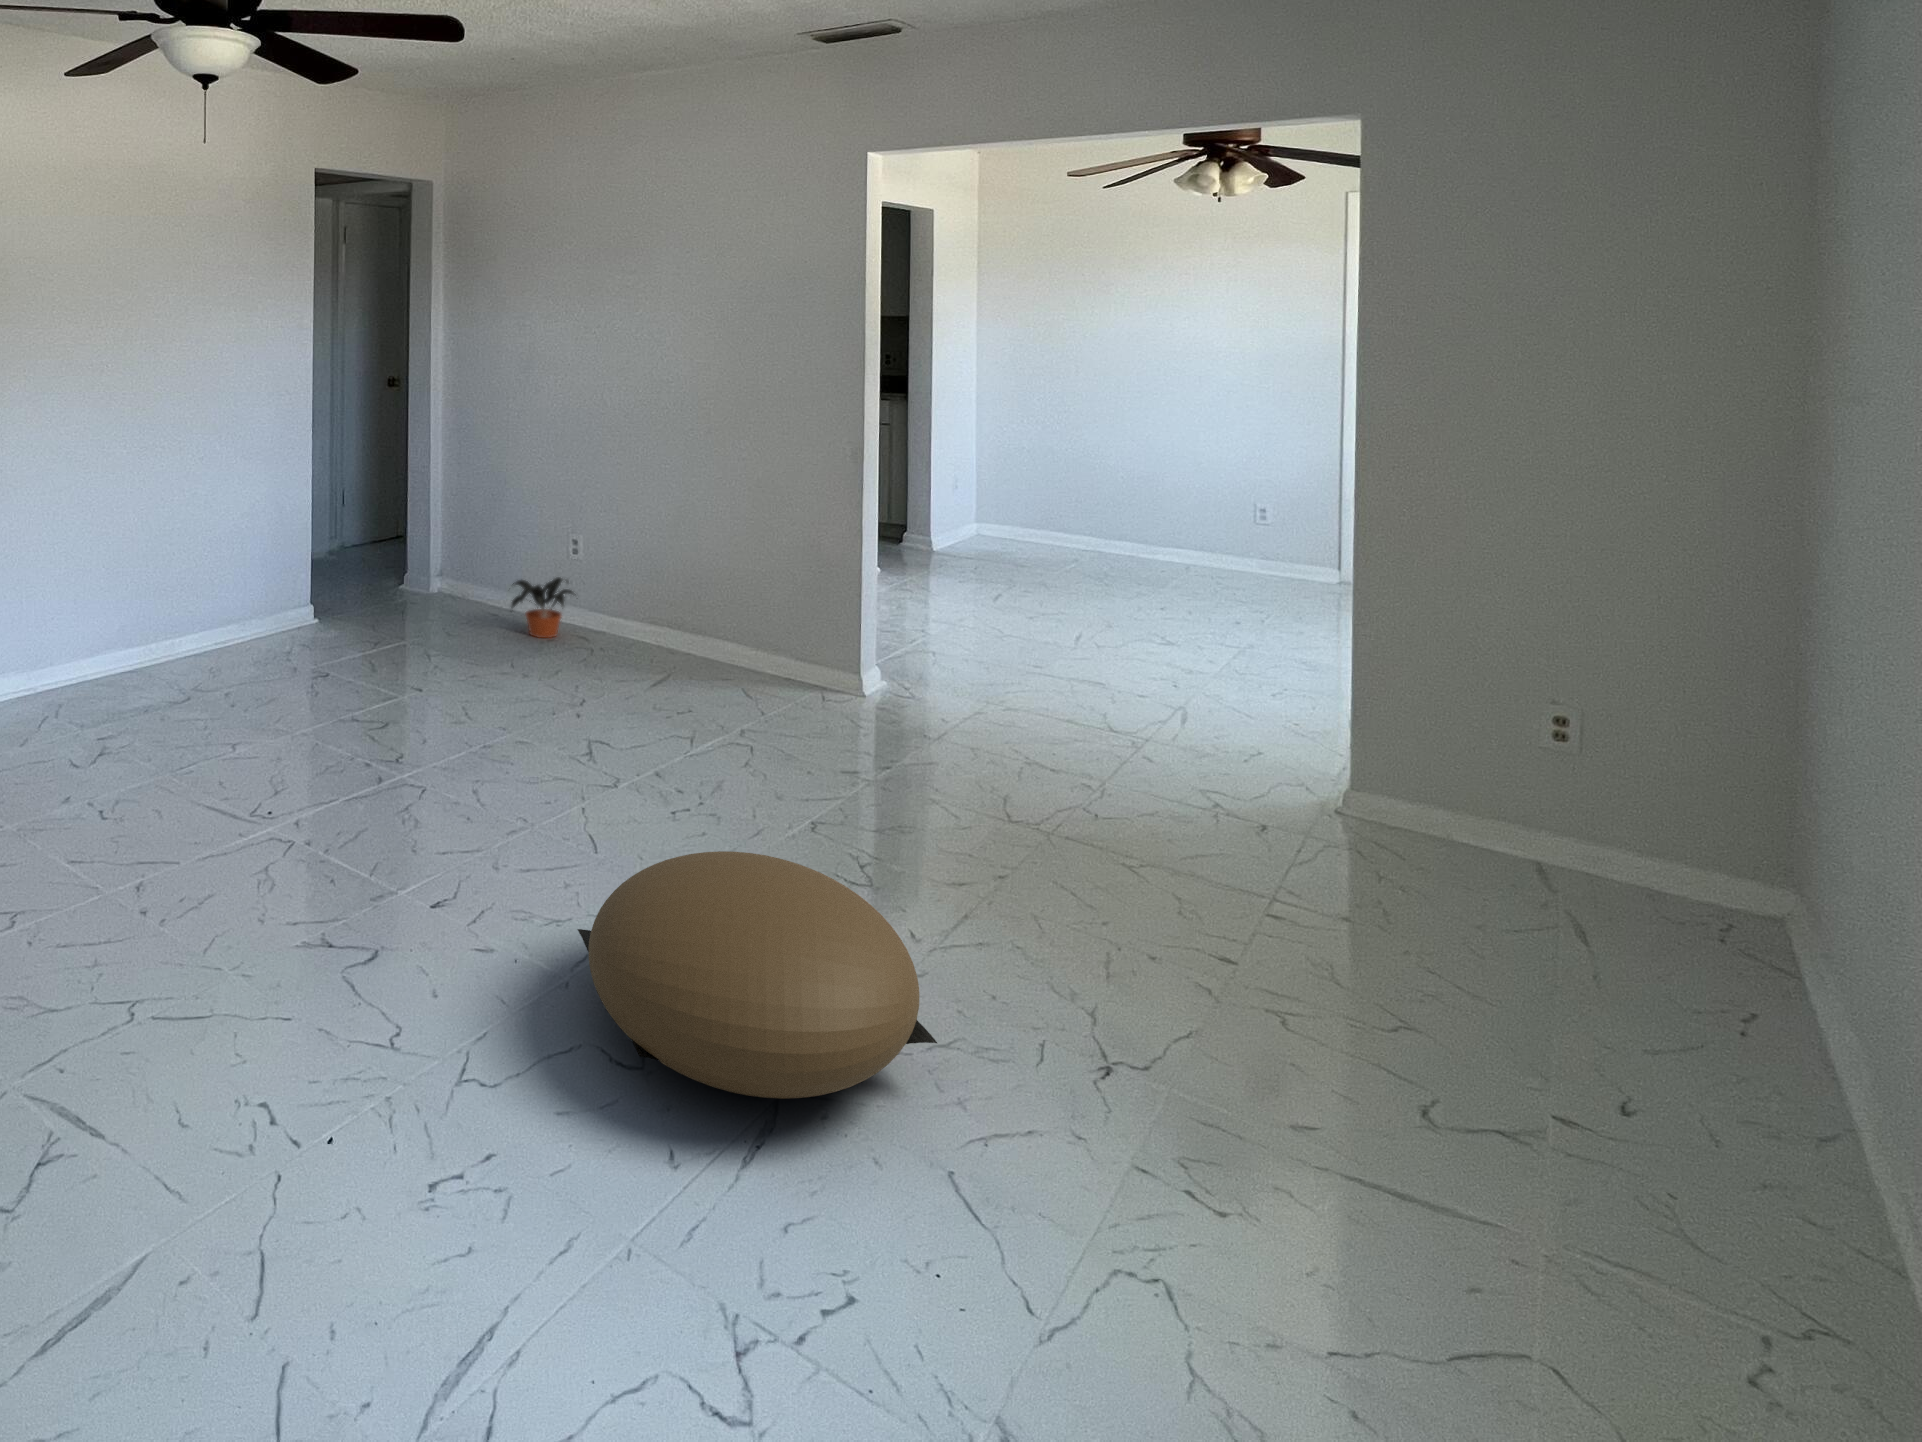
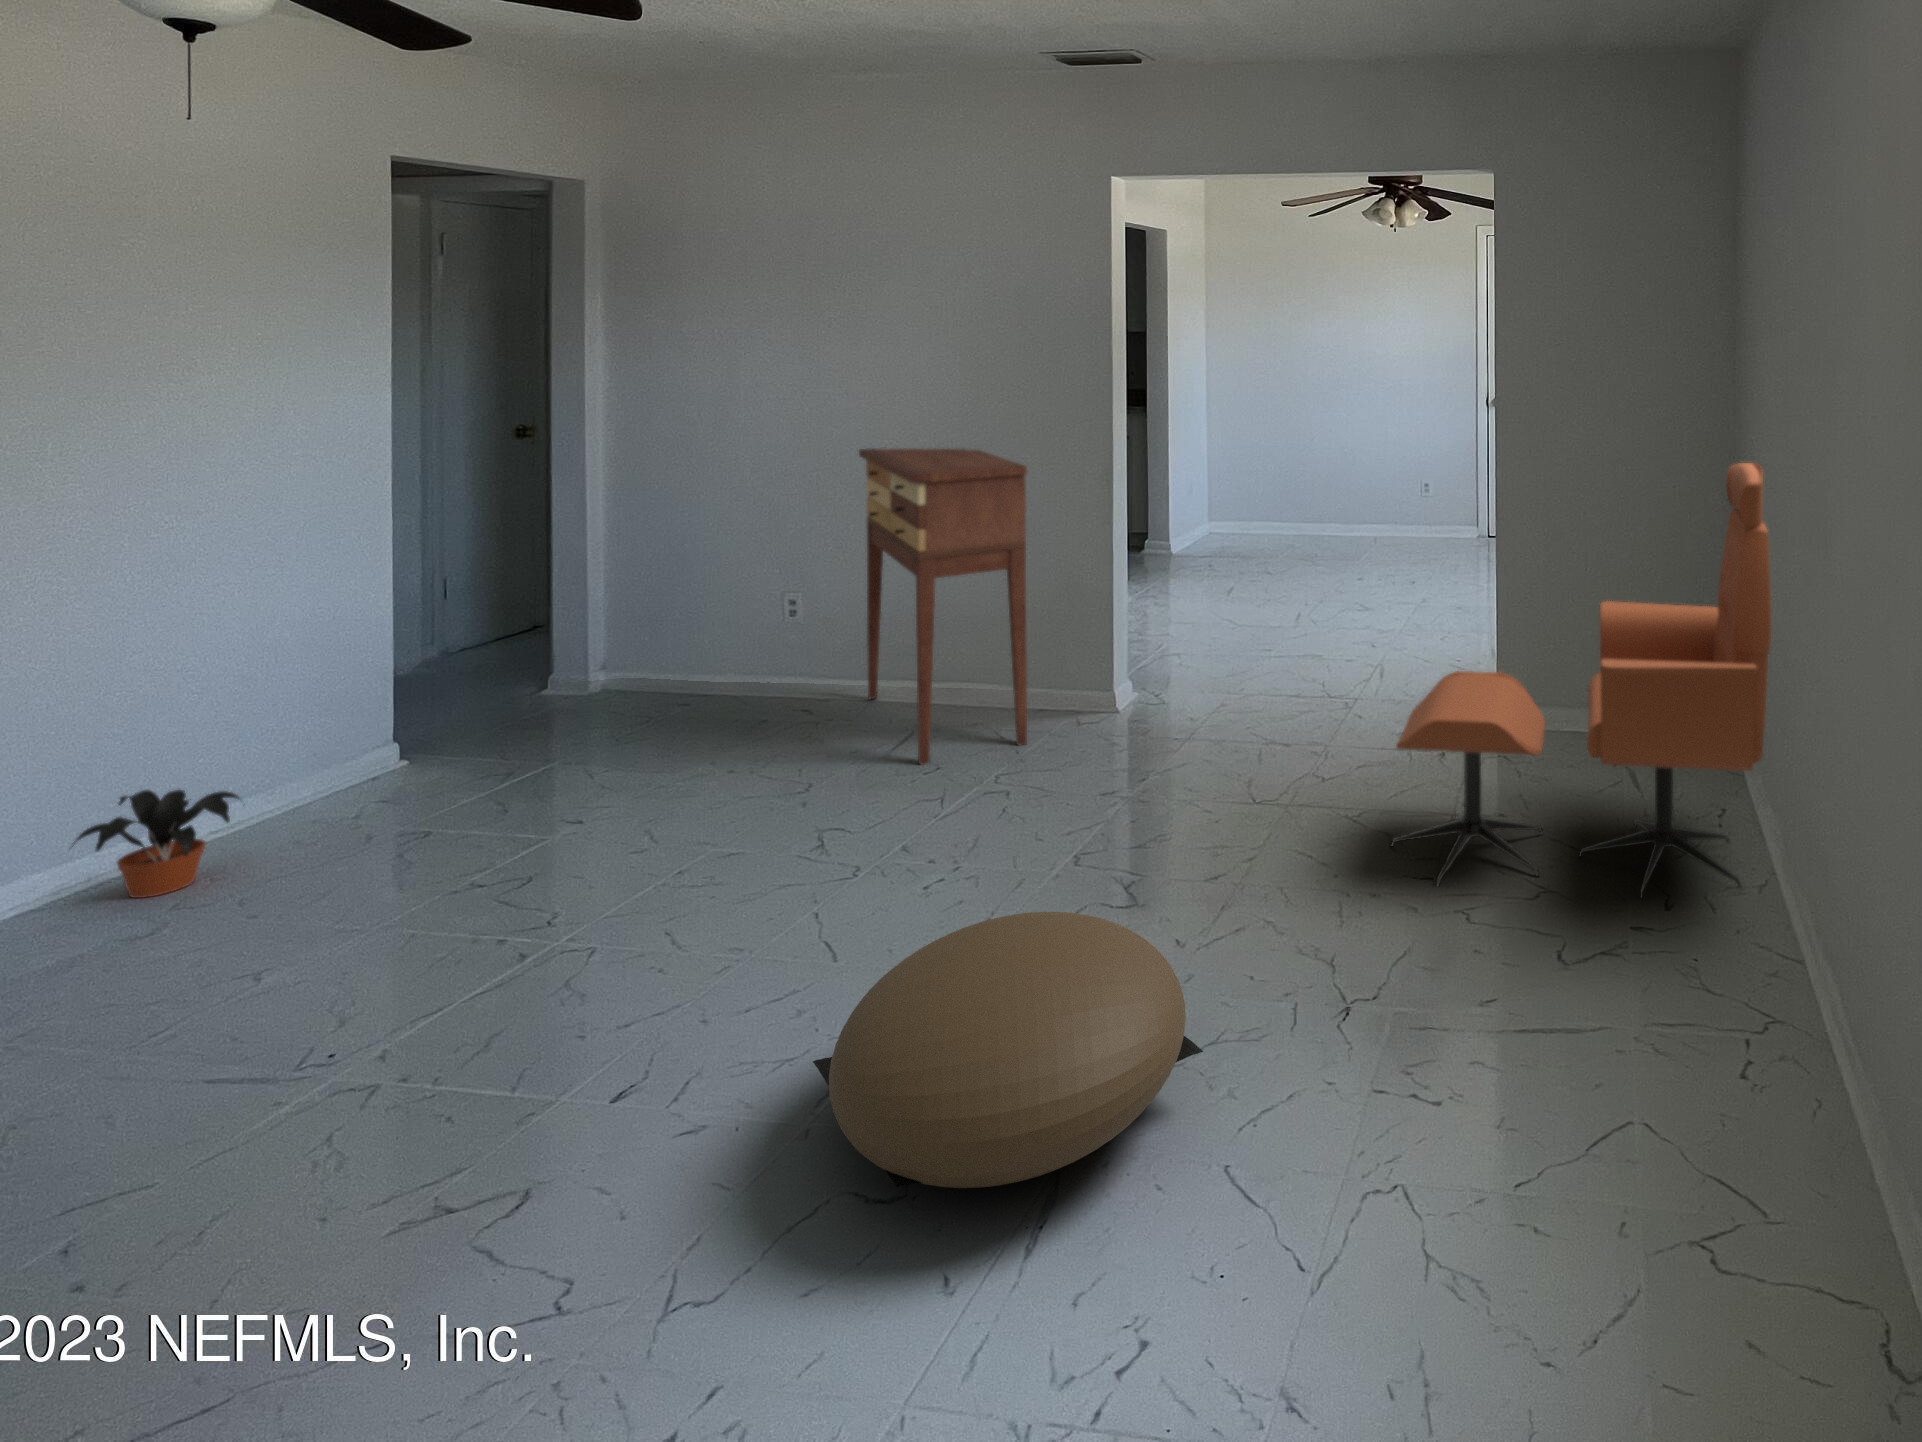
console table: none [632,414,780,710] -> present [859,448,1027,765]
lounge chair: none [1184,502,1843,1110] -> present [1390,463,1771,897]
potted plant: present [511,577,574,638] -> present [72,790,239,898]

